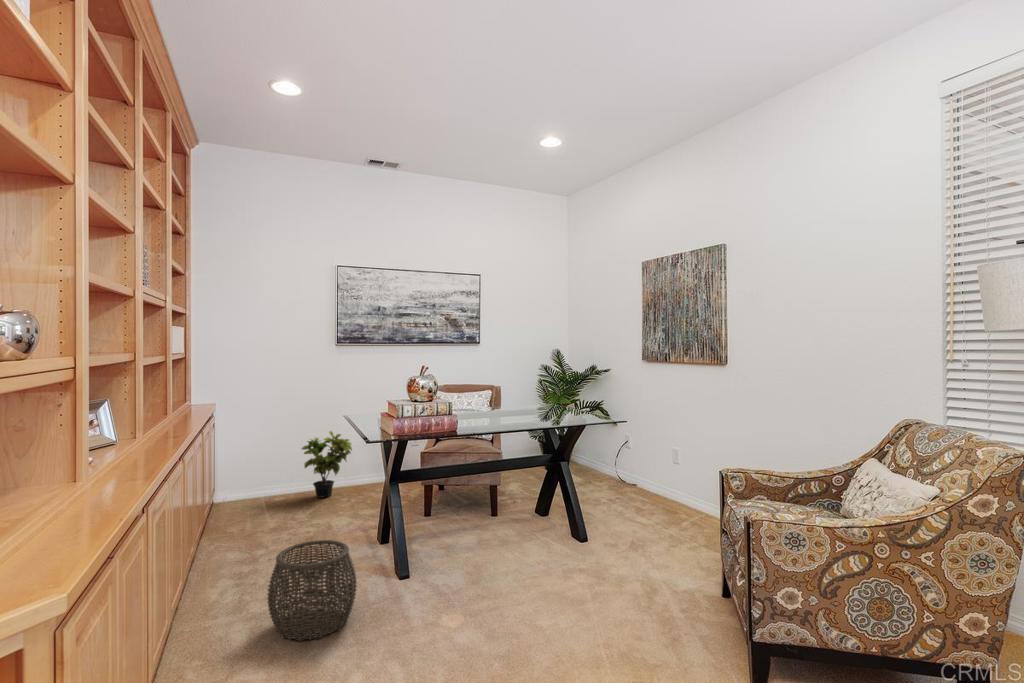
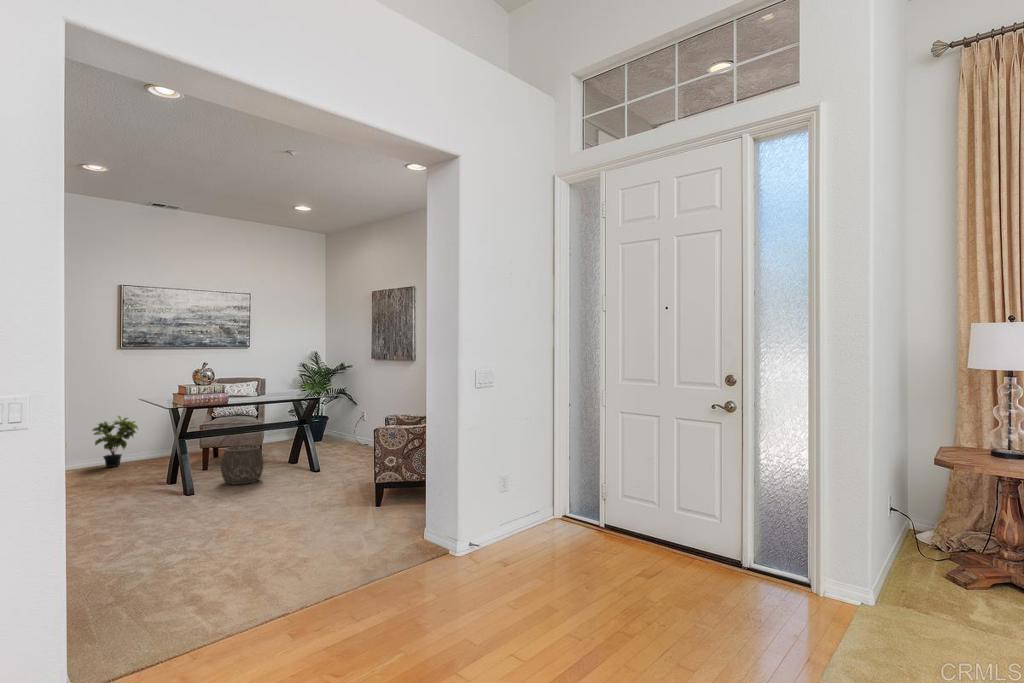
woven basket: present [267,540,357,641] -> present [220,445,264,485]

